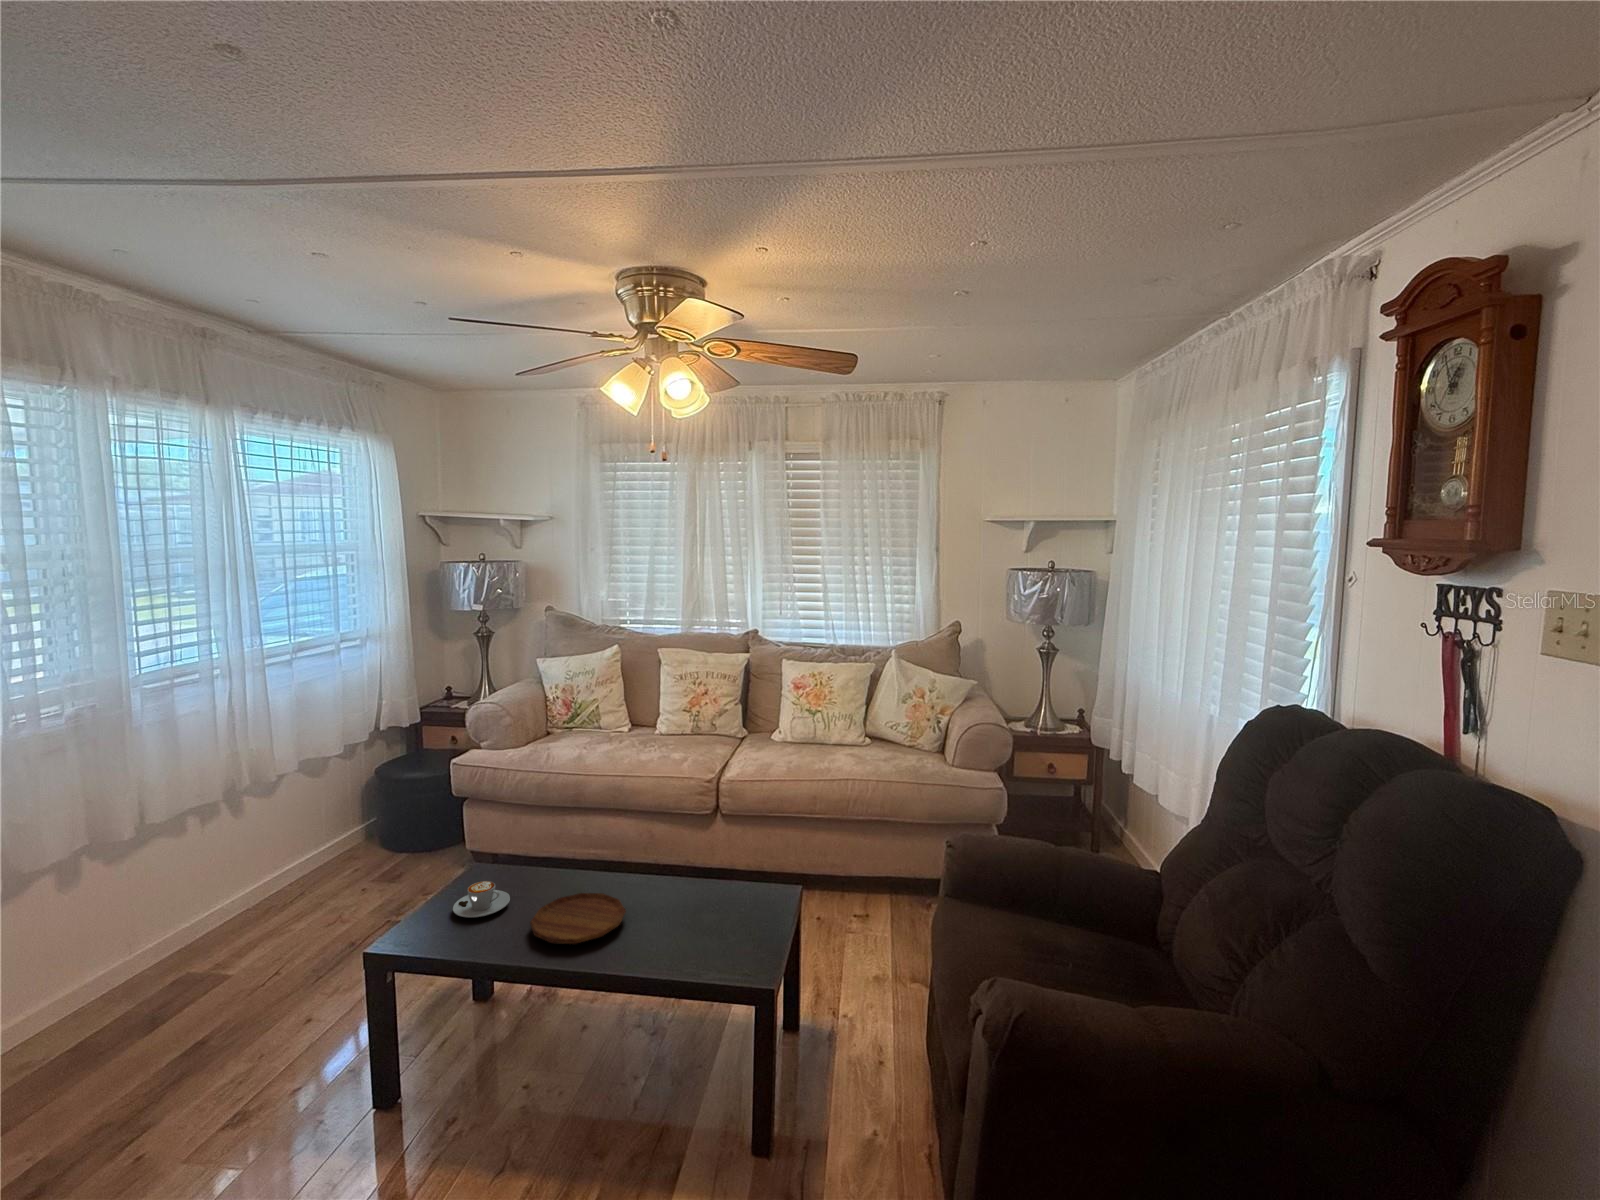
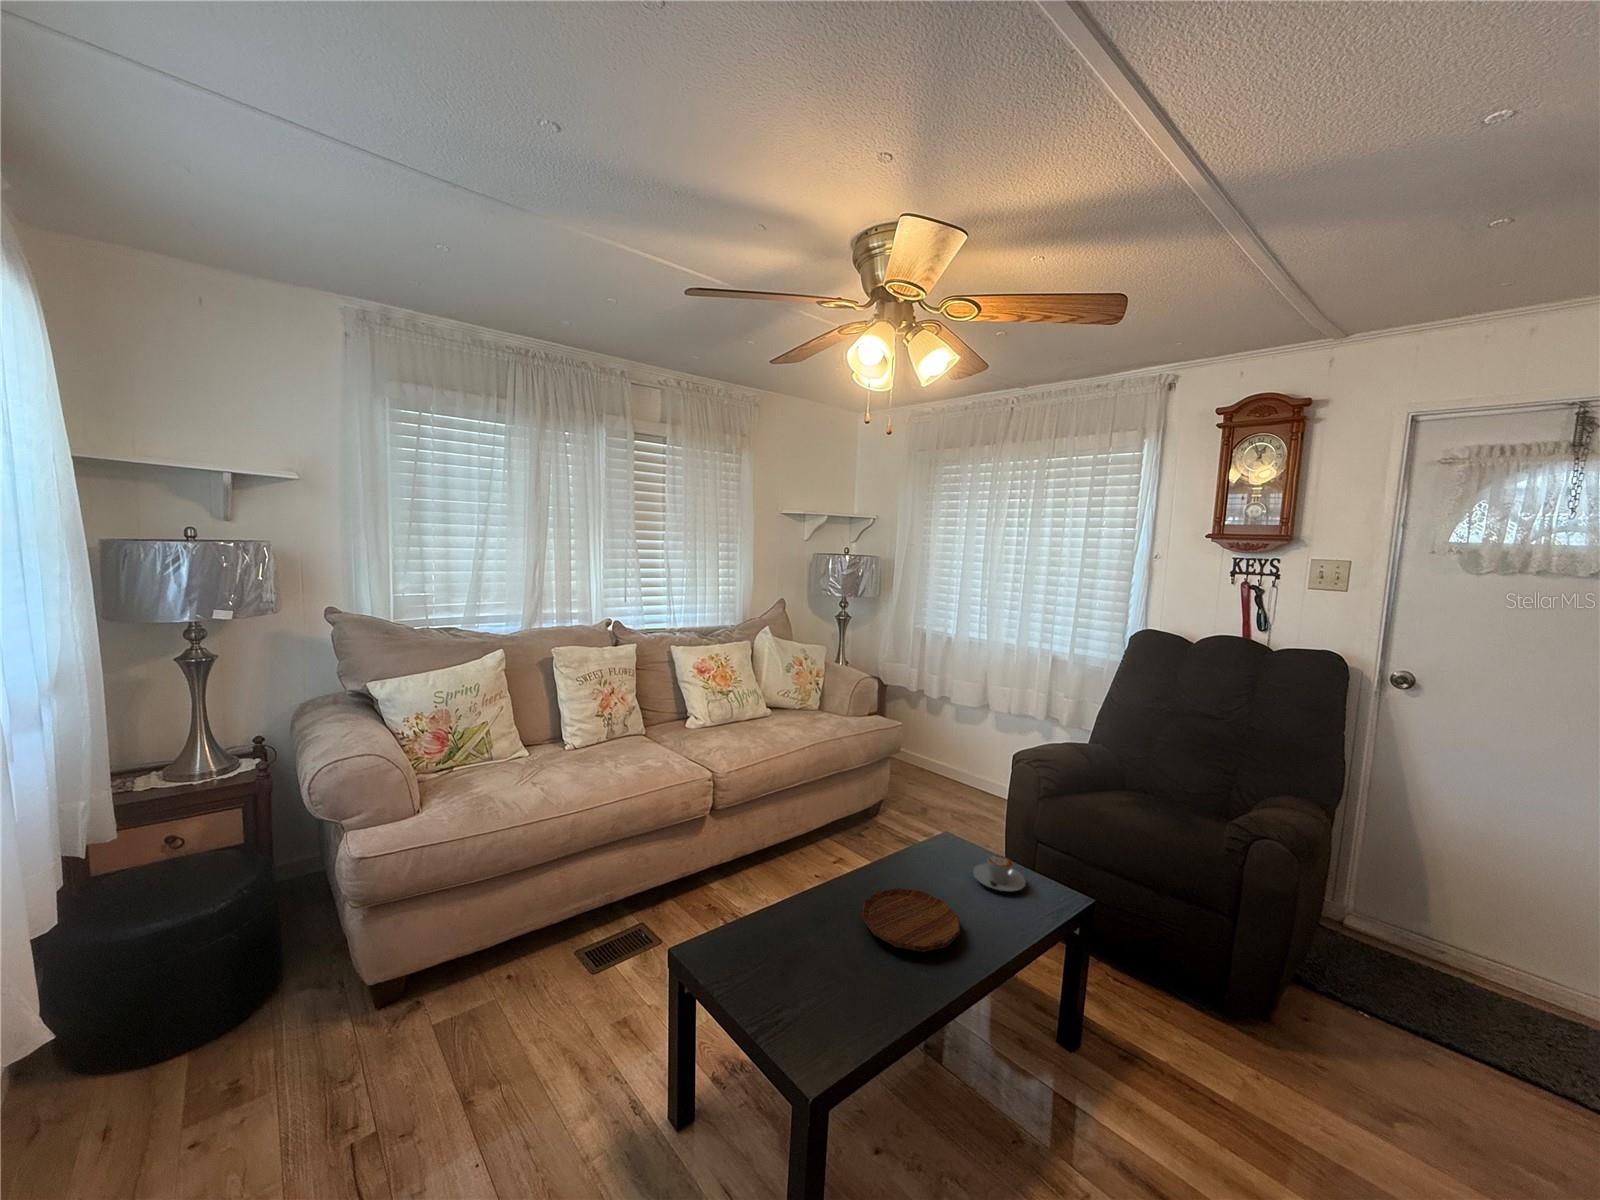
coffee cup: present [453,881,510,918] -> present [973,855,1026,892]

